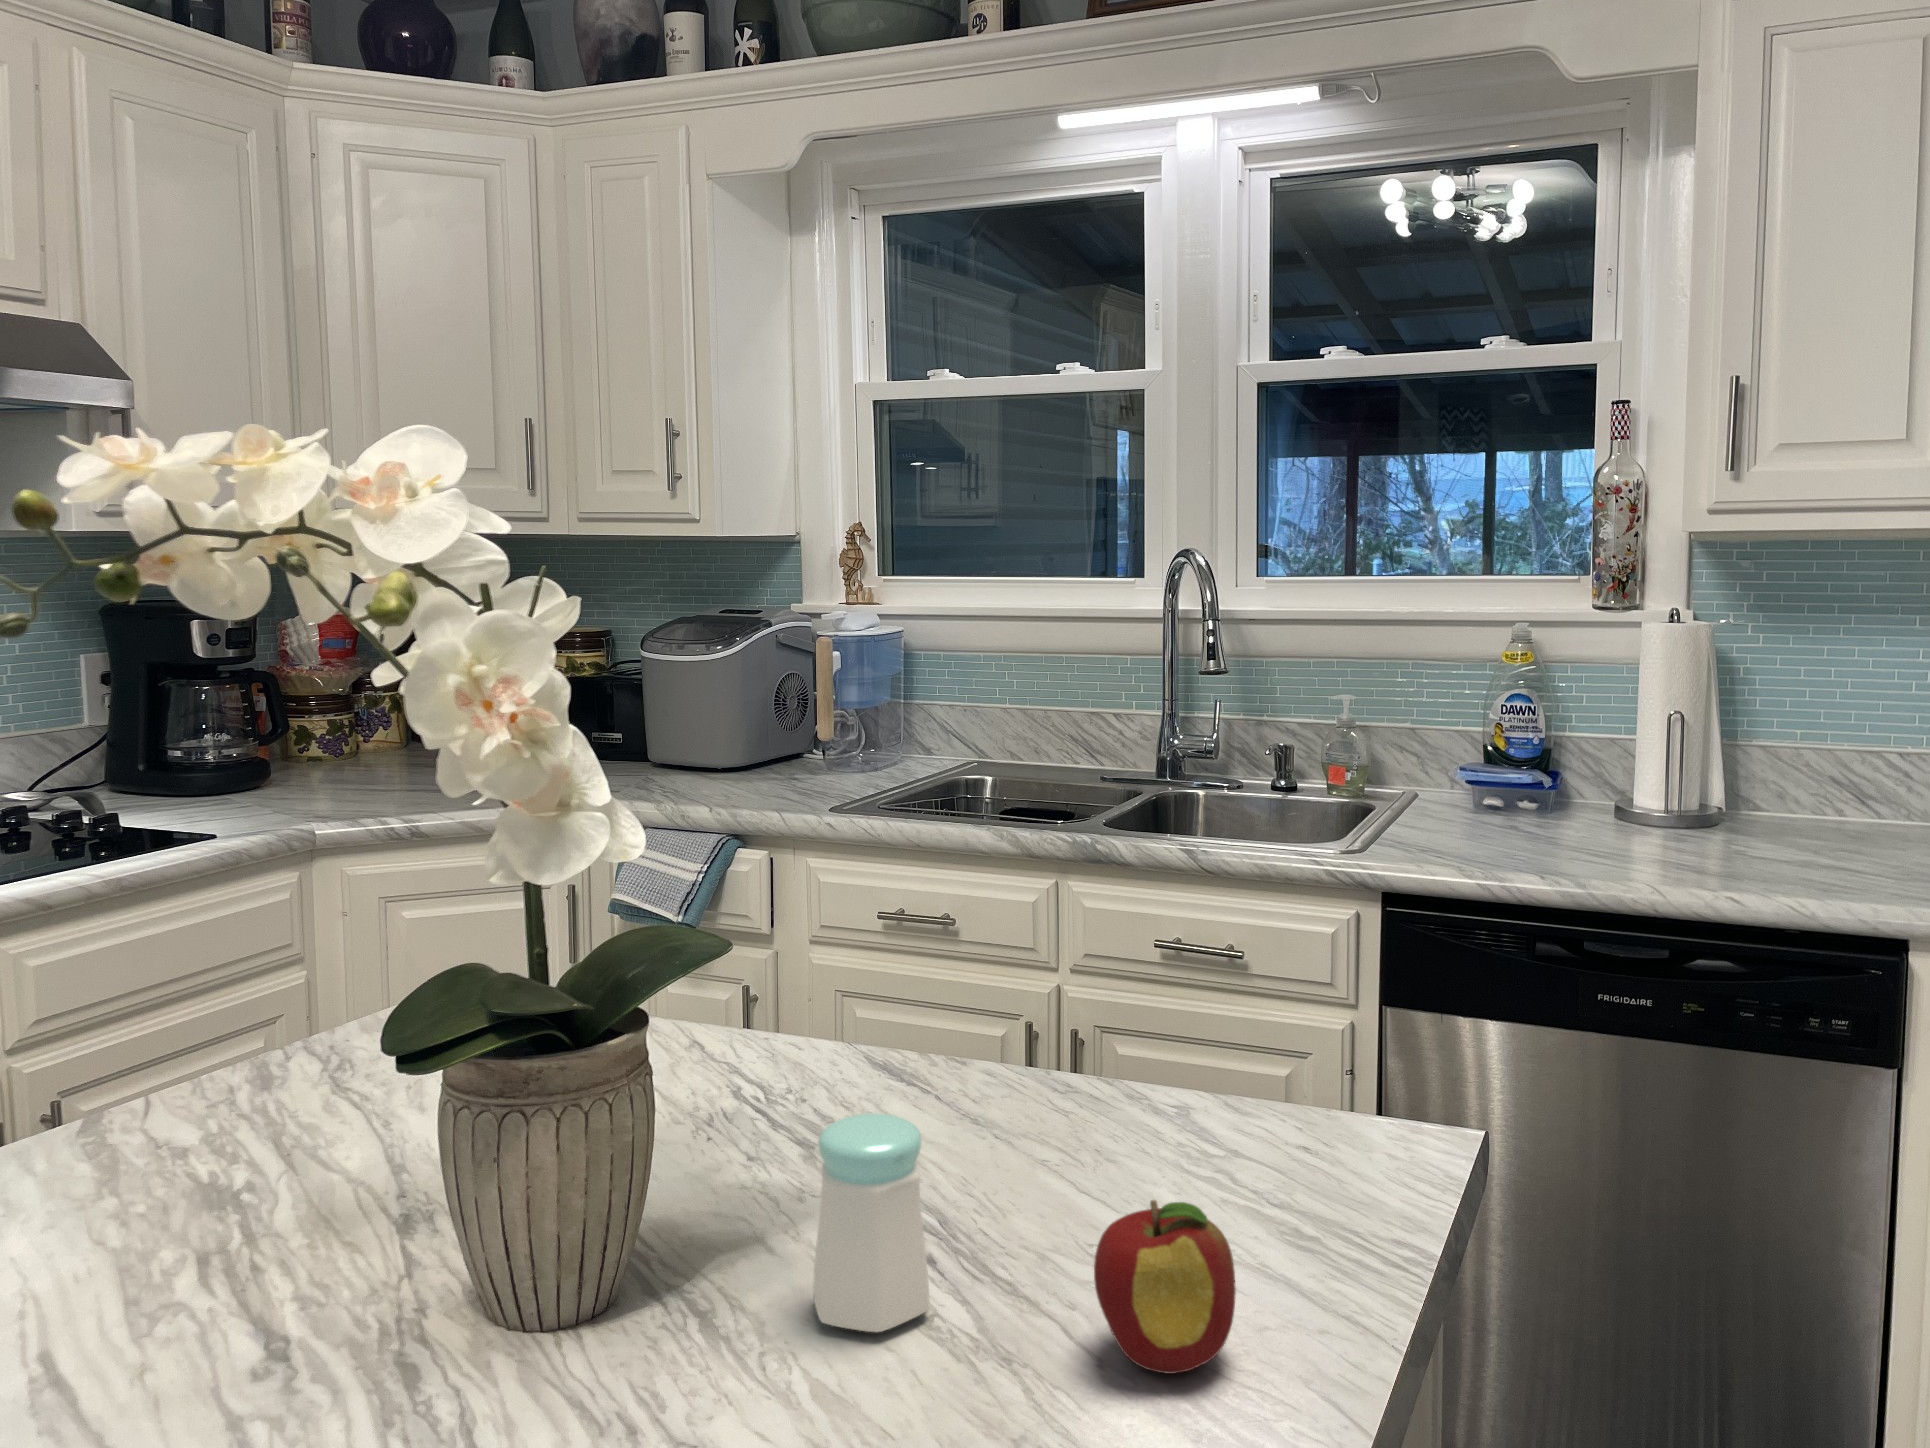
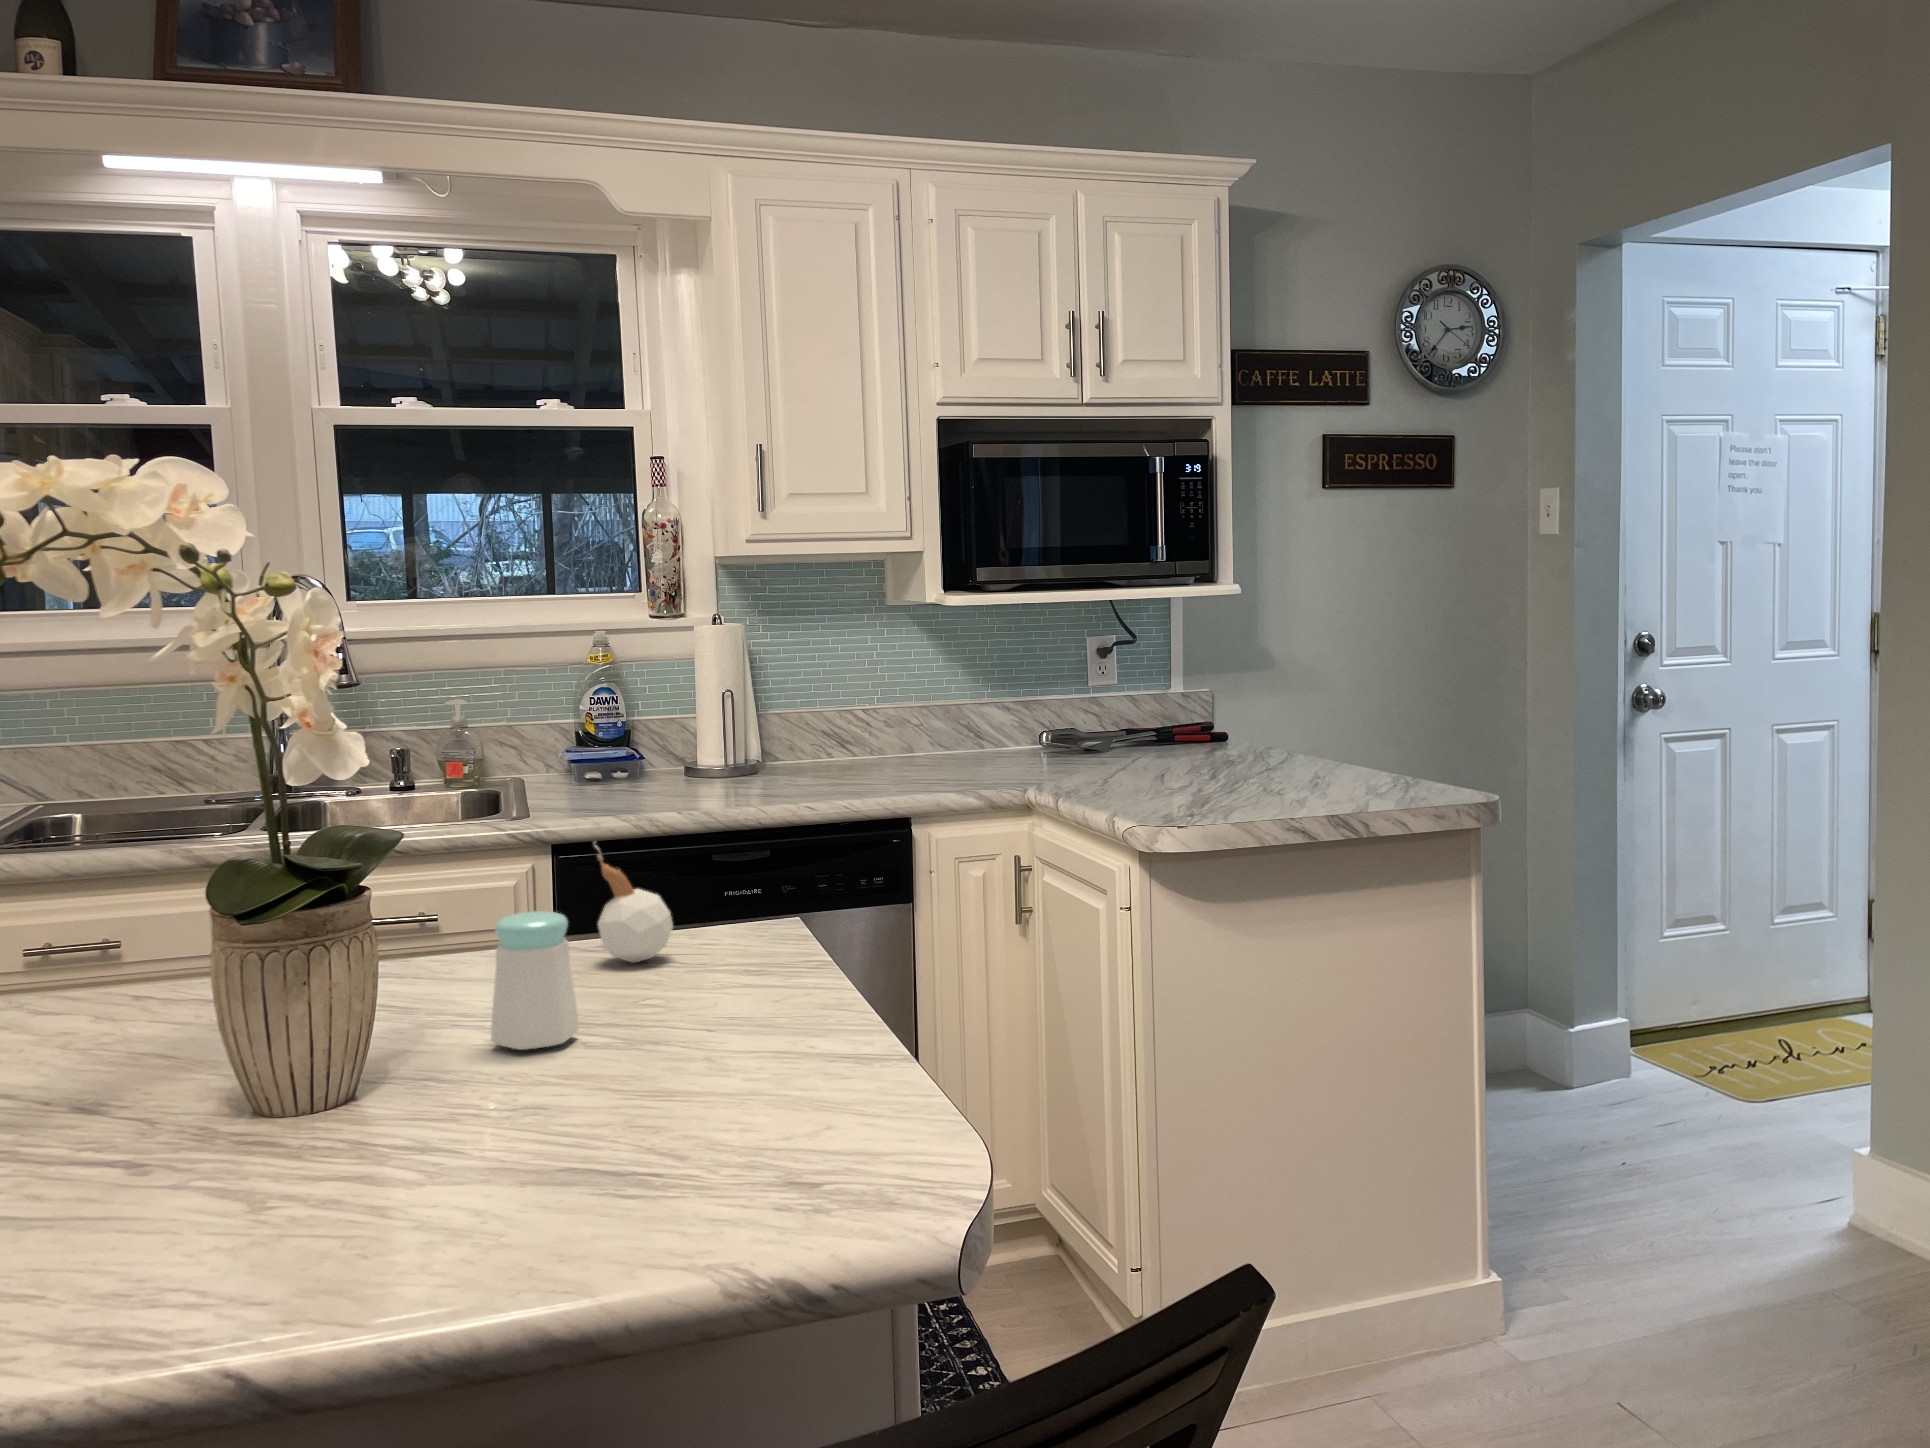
candle: none [1138,983,1242,1170] -> present [595,846,673,963]
apple: present [1094,1200,1236,1374] -> none [689,918,774,1018]

